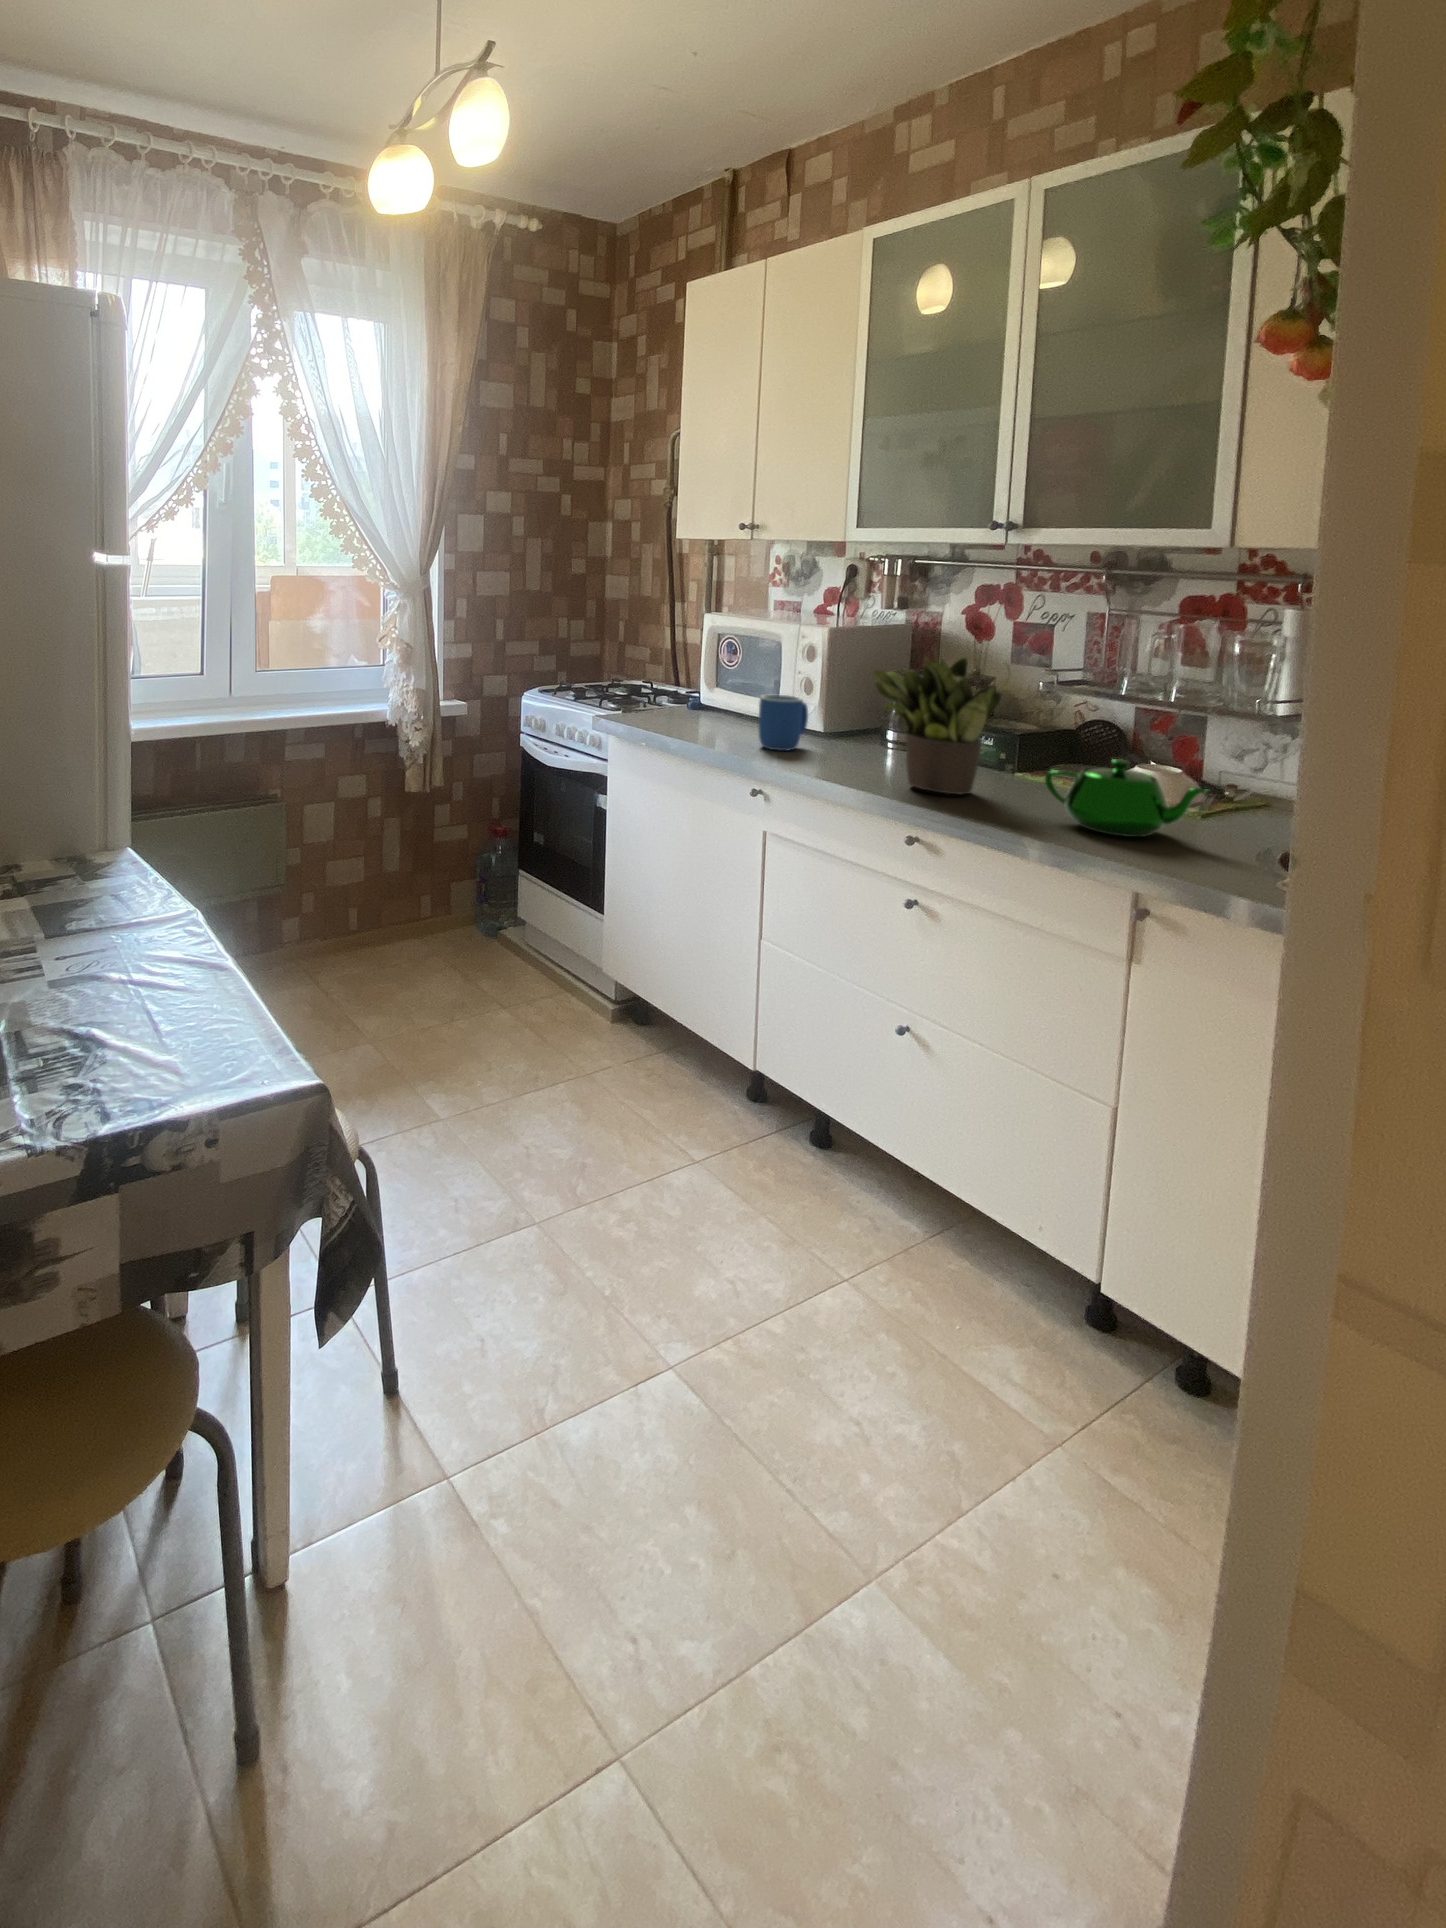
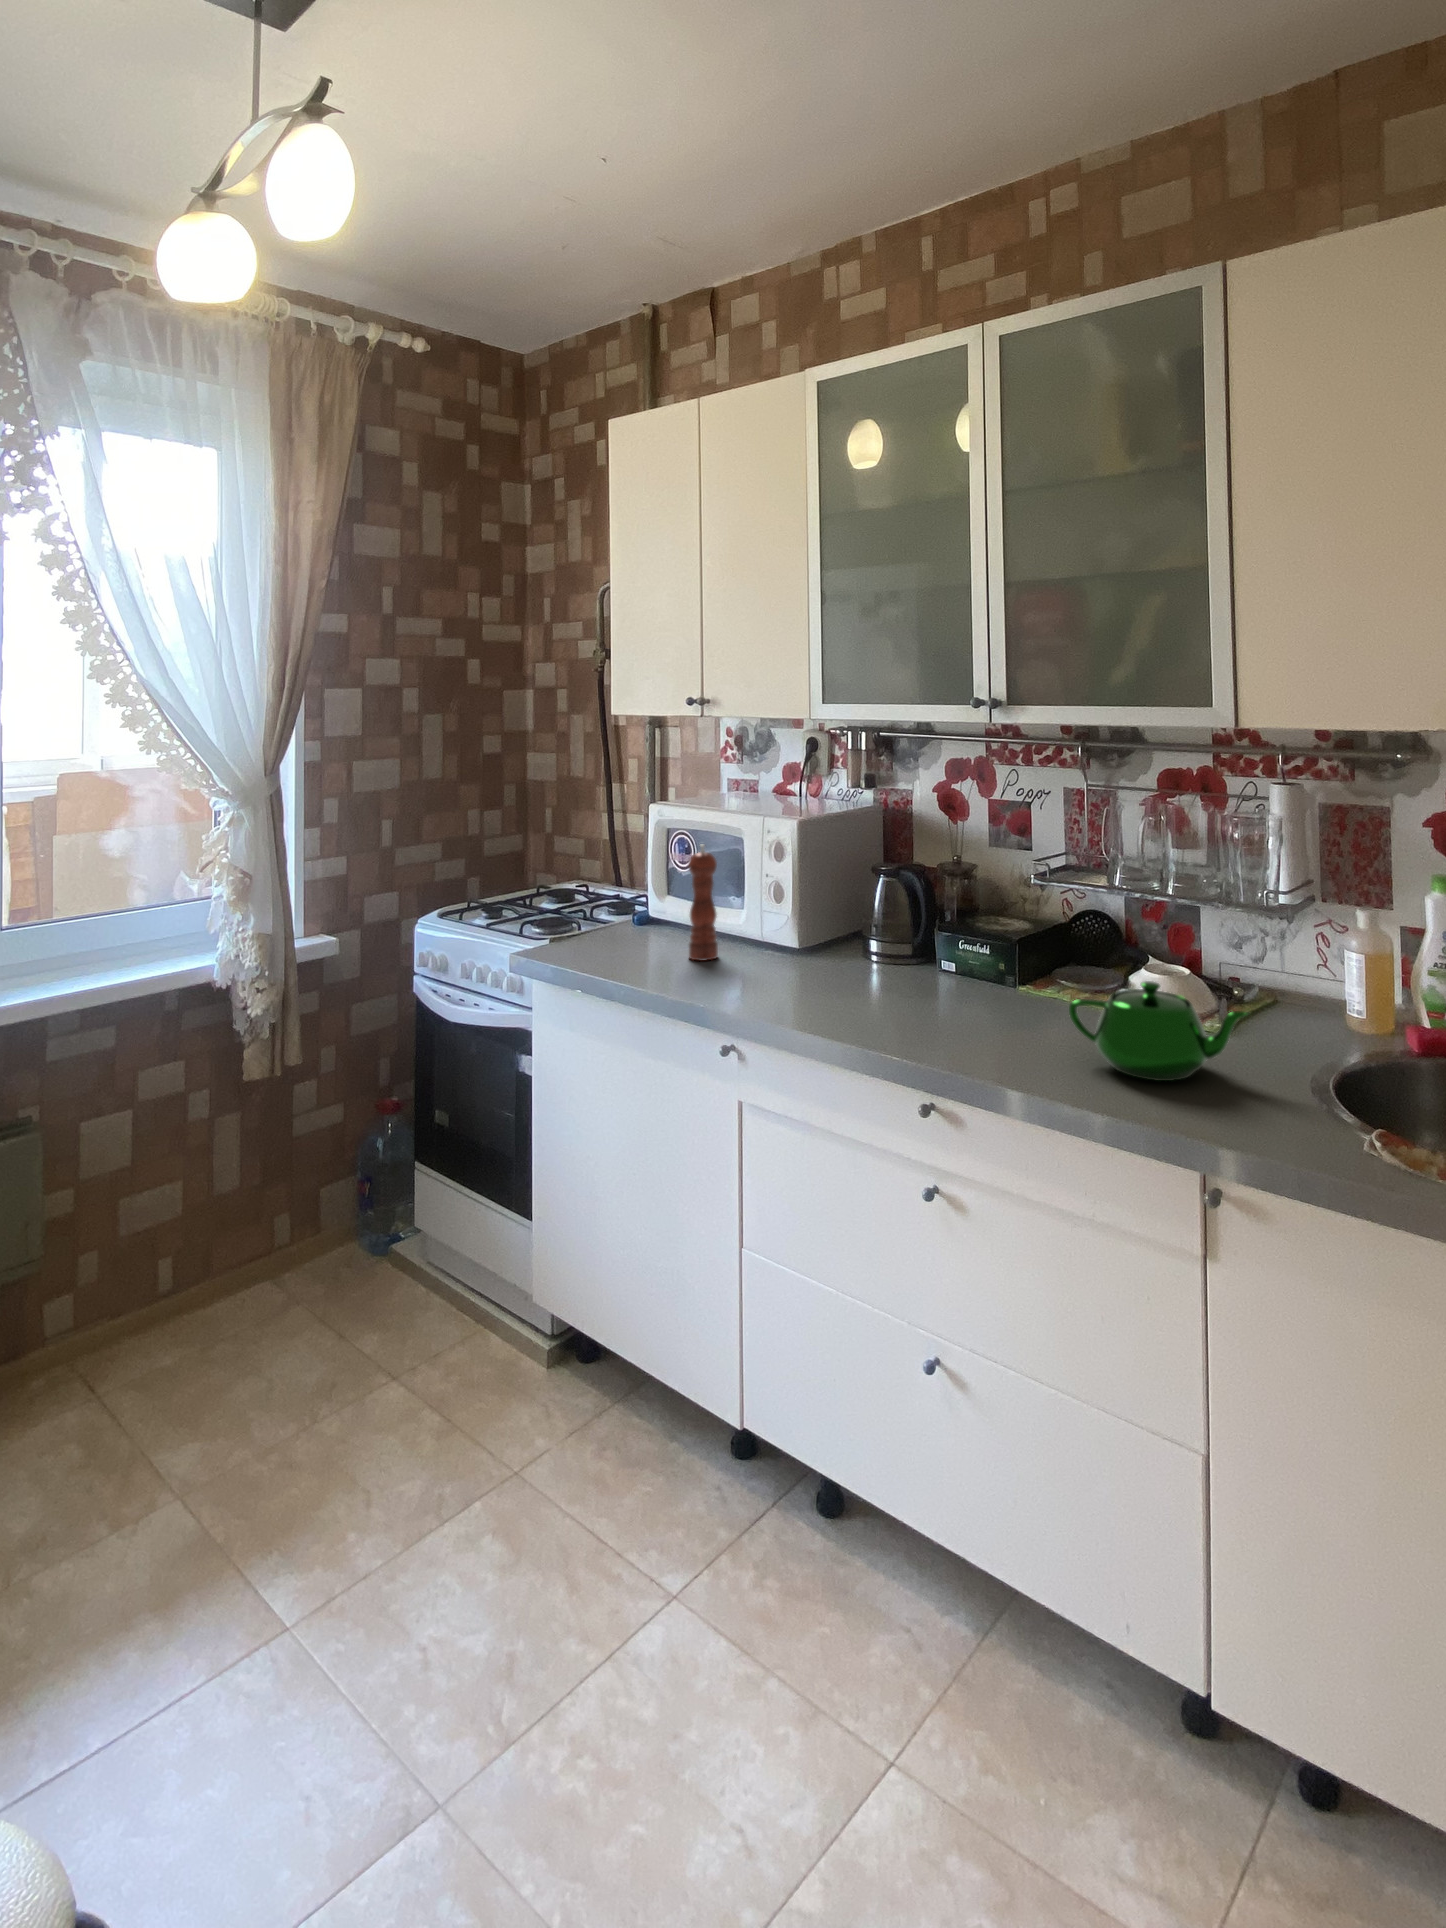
pepper mill: none [733,642,760,734] -> present [688,844,718,961]
potted plant: present [872,652,1009,794] -> none [856,847,1014,1037]
mug: present [759,695,808,751] -> none [721,911,780,986]

